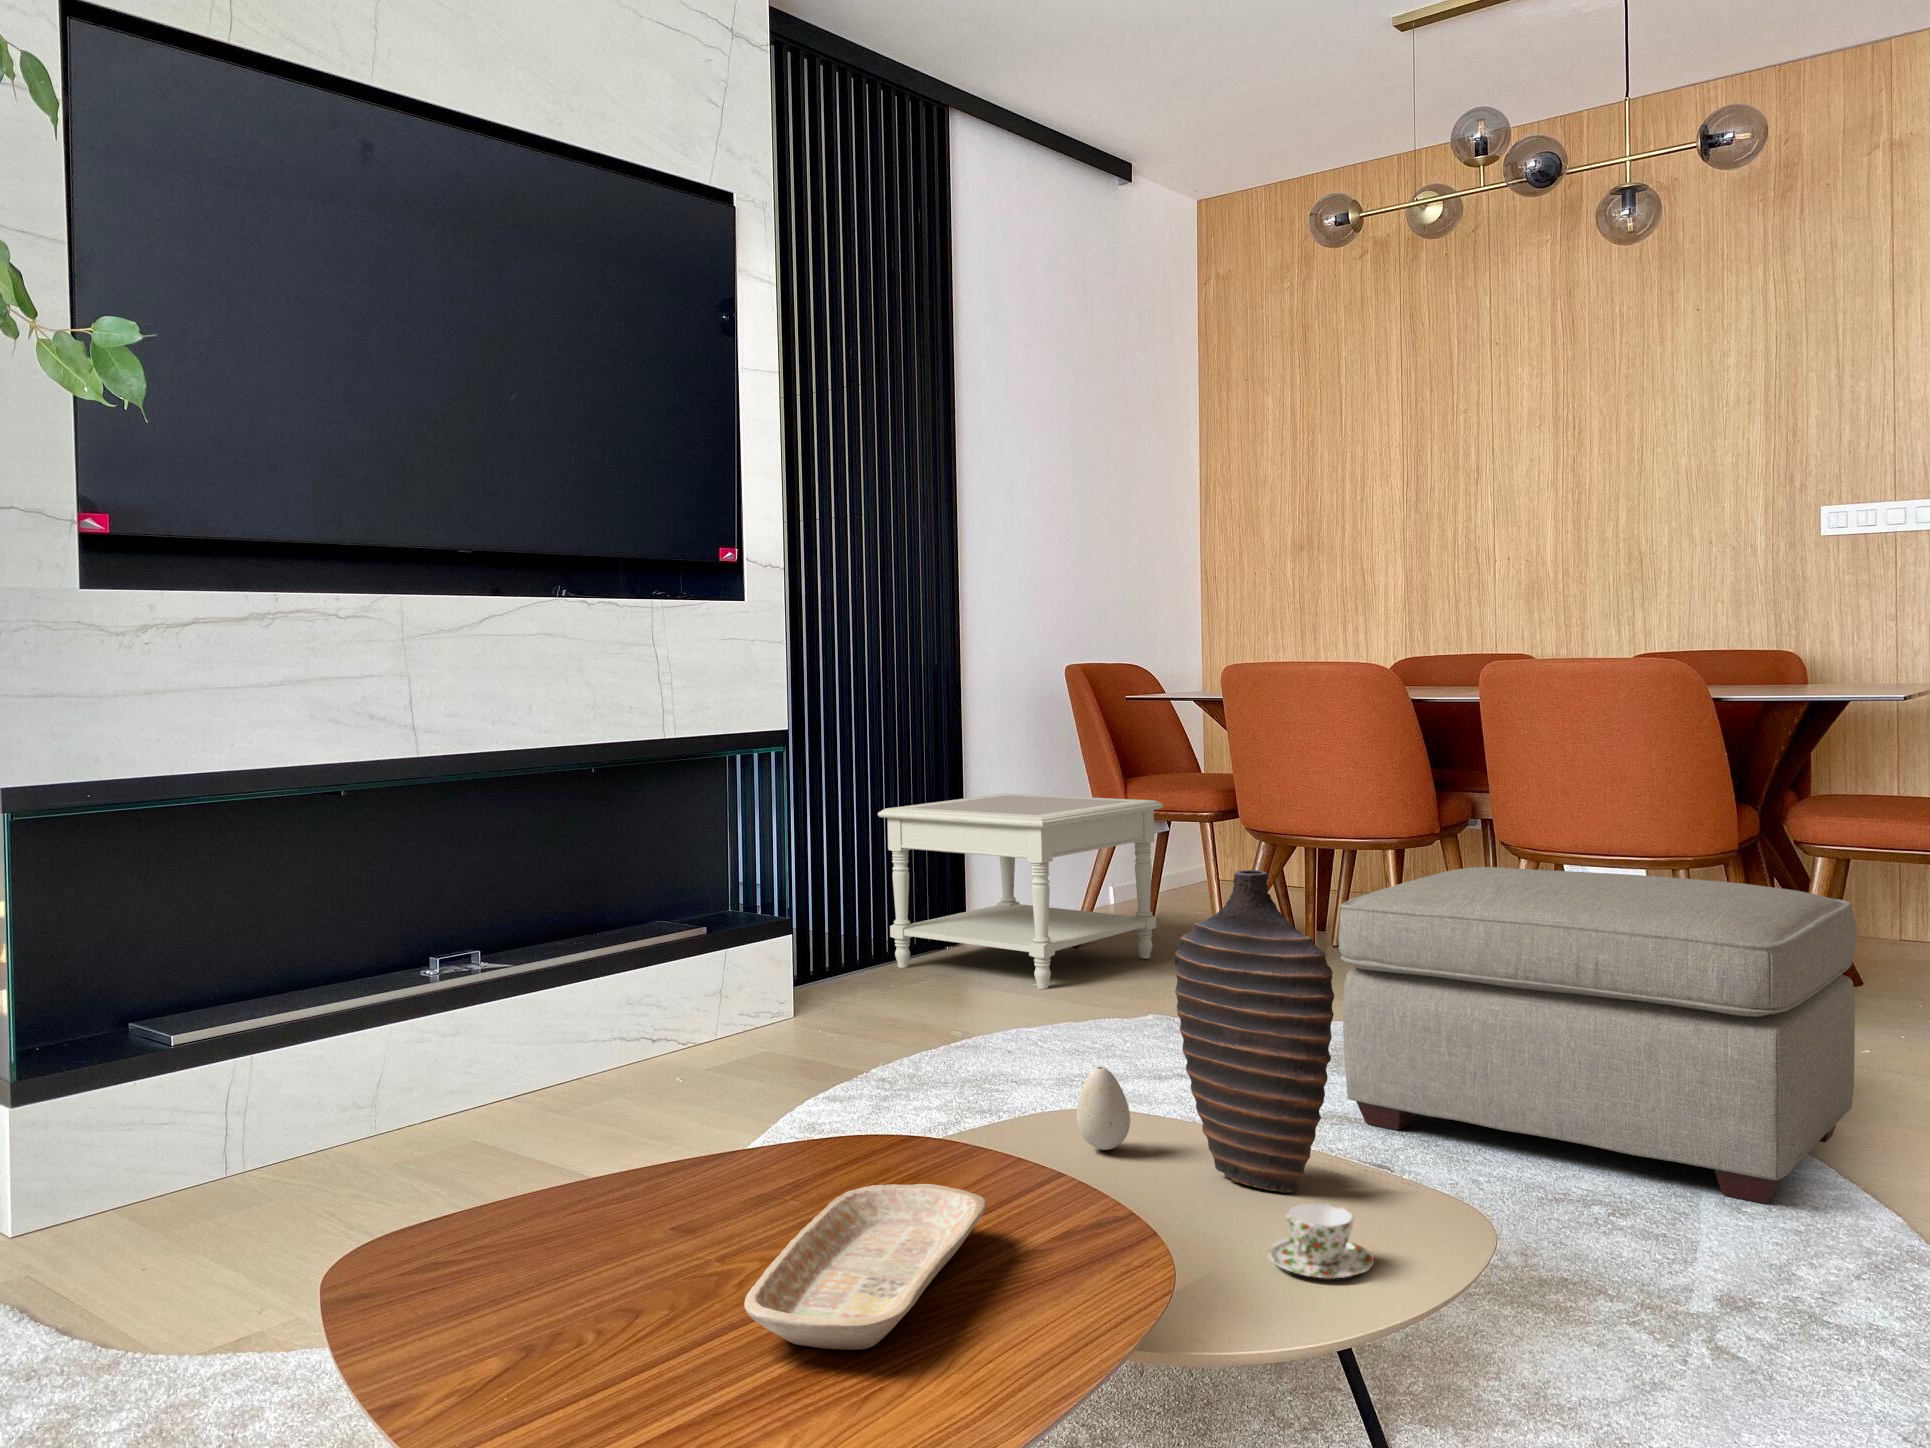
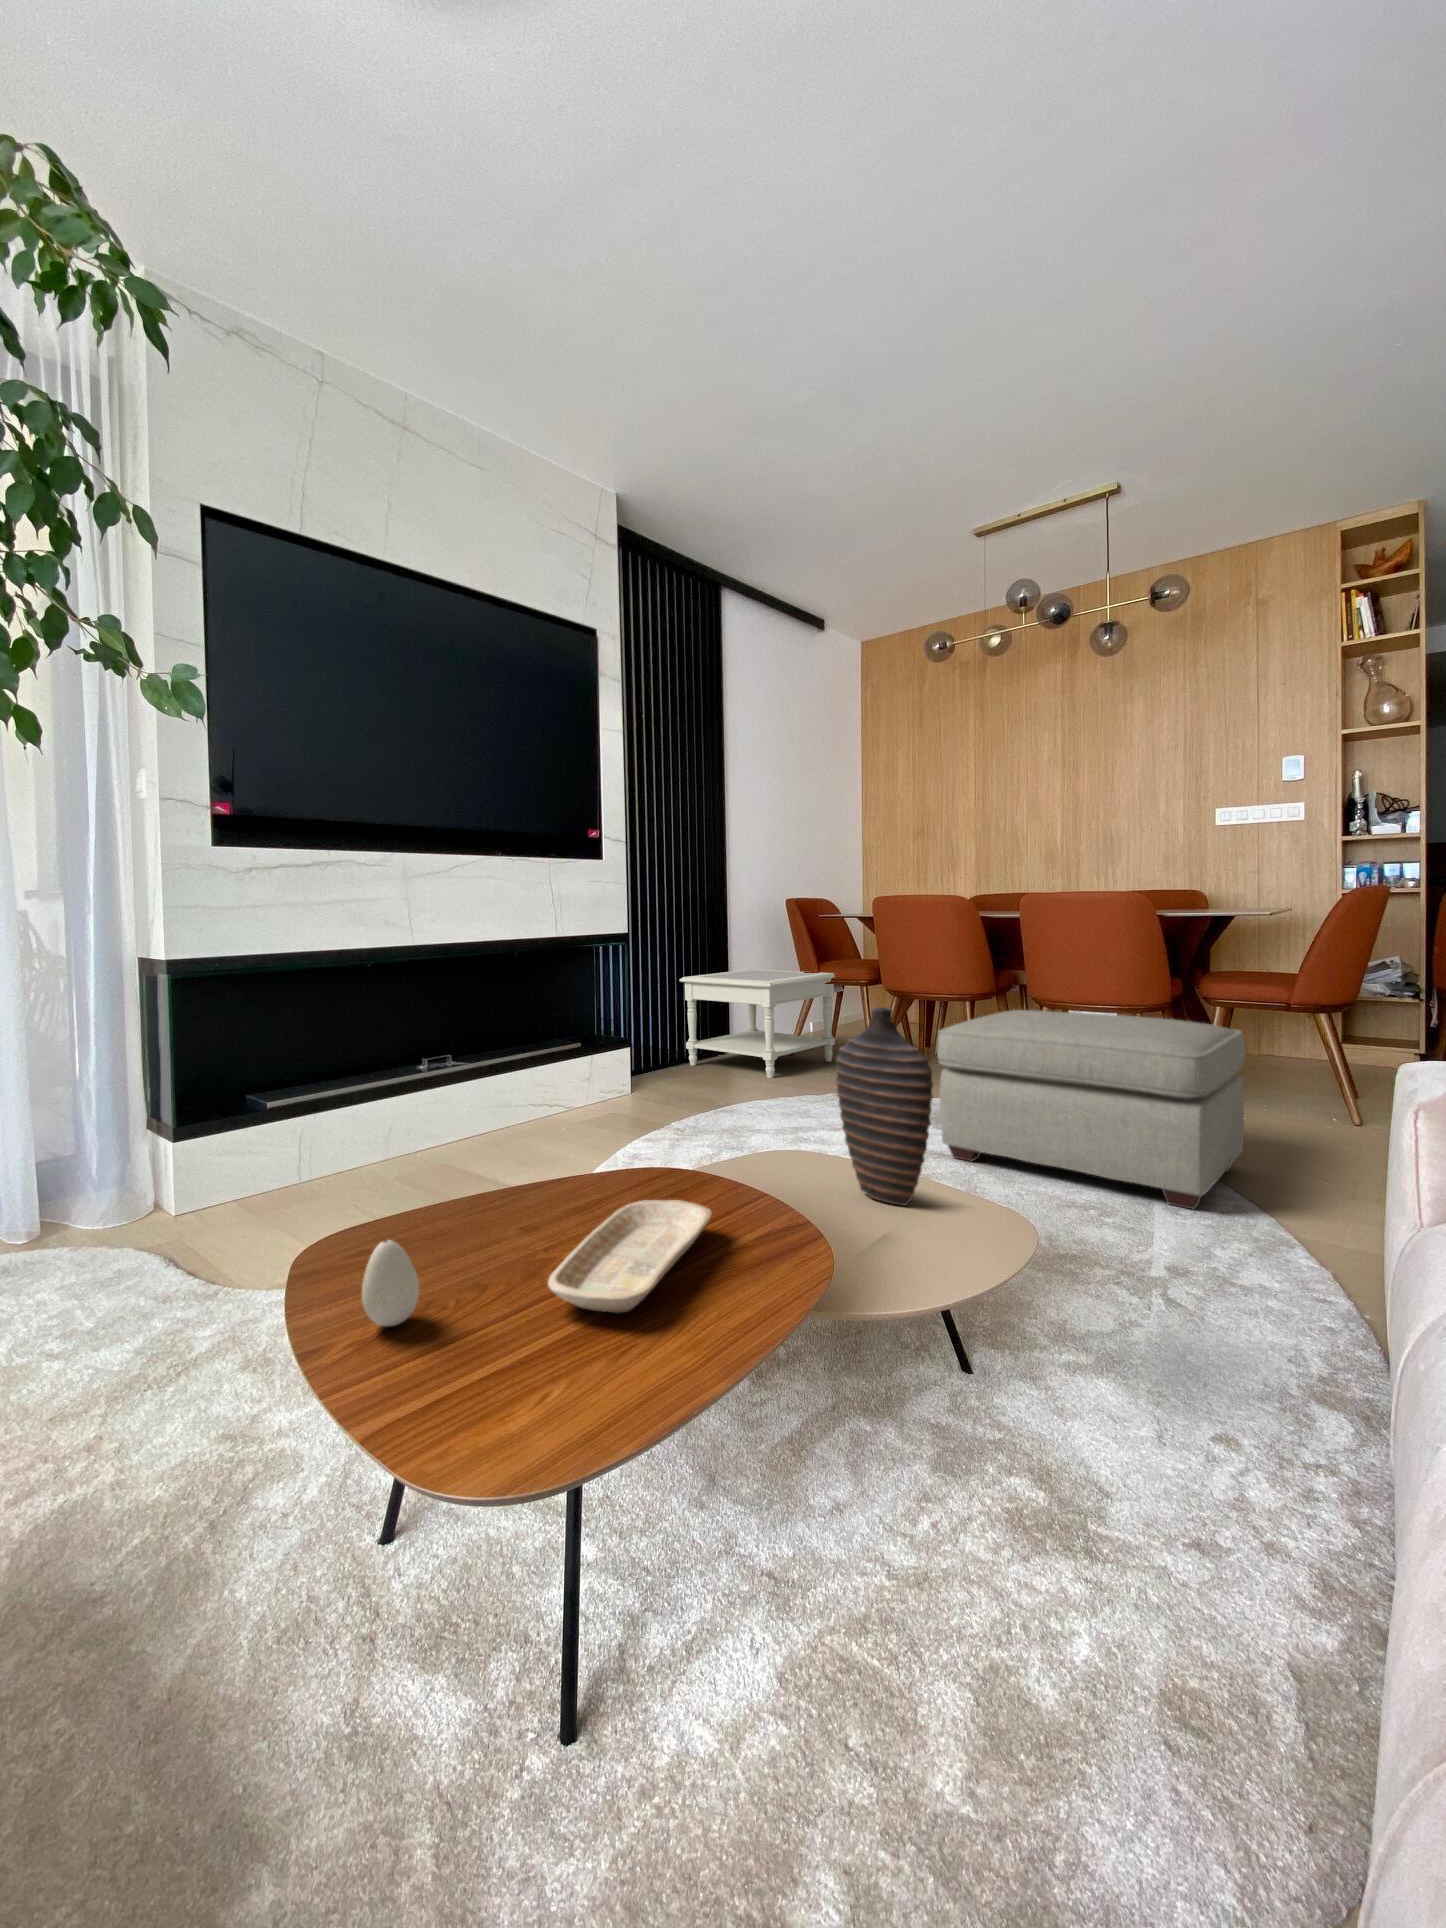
decorative egg: present [1077,1067,1130,1150] -> present [362,1240,419,1326]
teacup: present [1268,1203,1374,1279] -> none [891,1215,958,1264]

